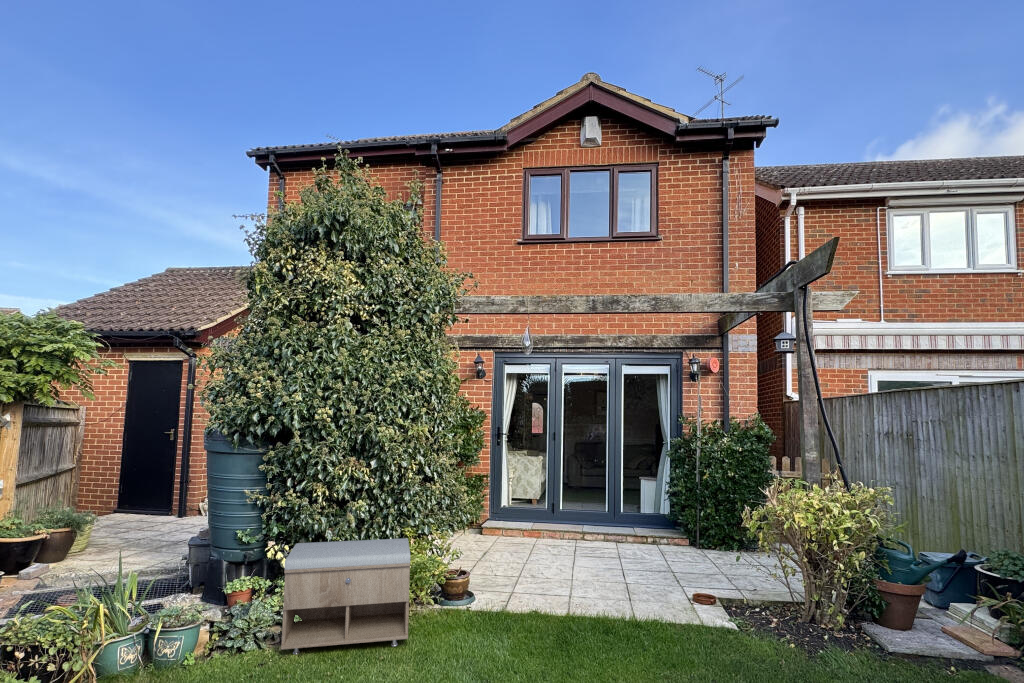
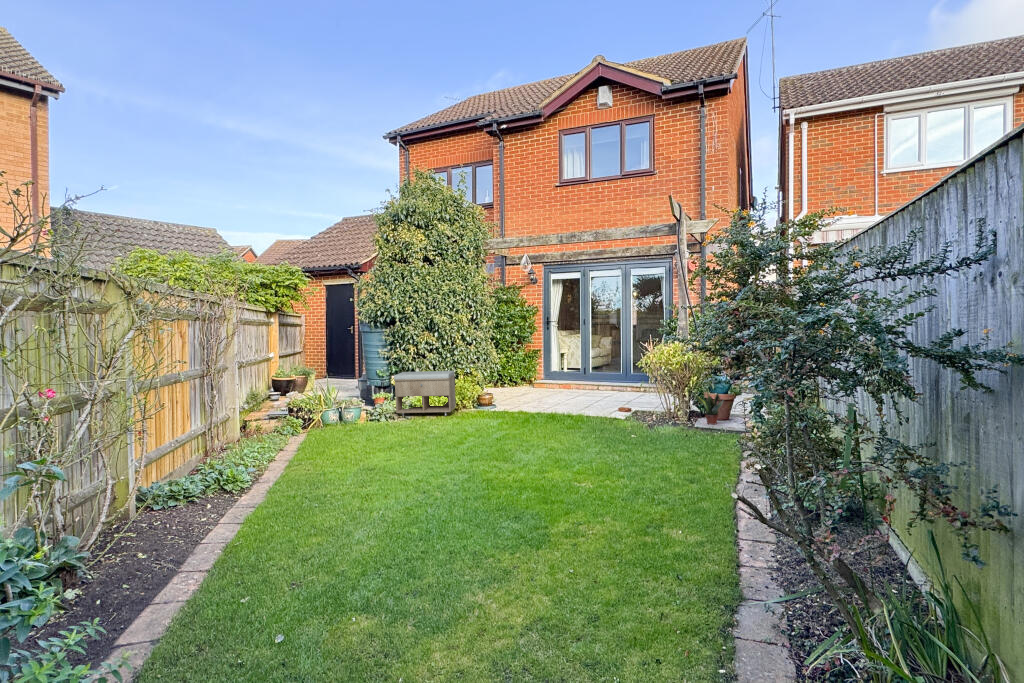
potted plant: none [897,578,955,654] -> present [696,390,723,425]

